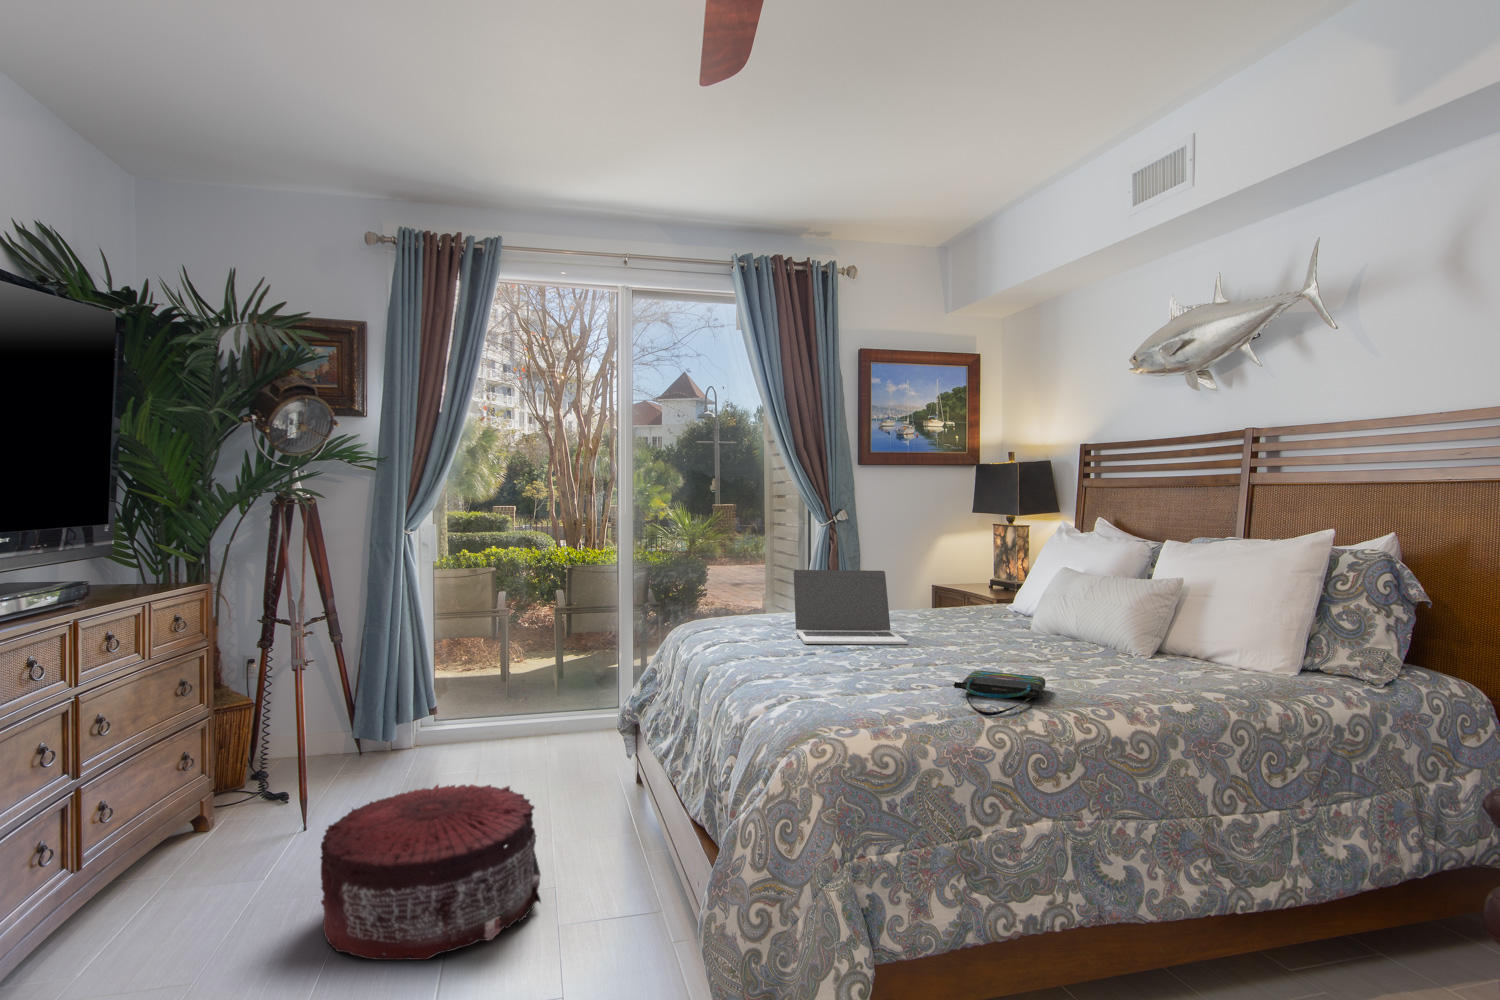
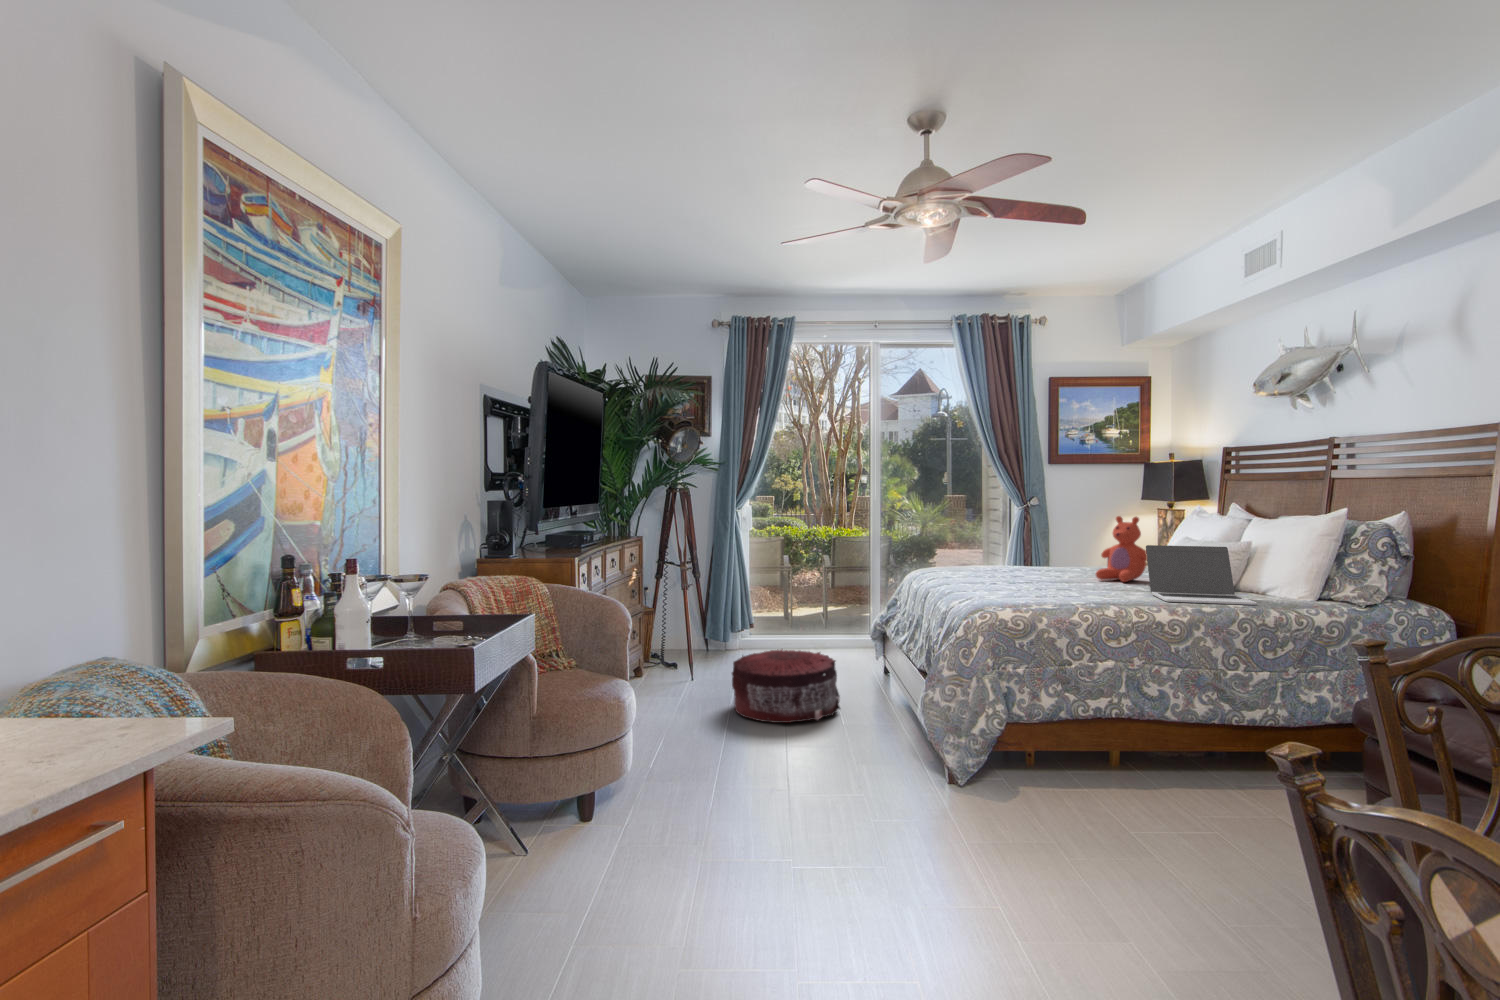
teddy bear: none [954,539,1036,643] -> present [1095,516,1147,582]
laptop: present [794,570,907,644] -> present [1146,545,1256,605]
tote bag: present [954,671,1045,716] -> none [1067,589,1126,606]

